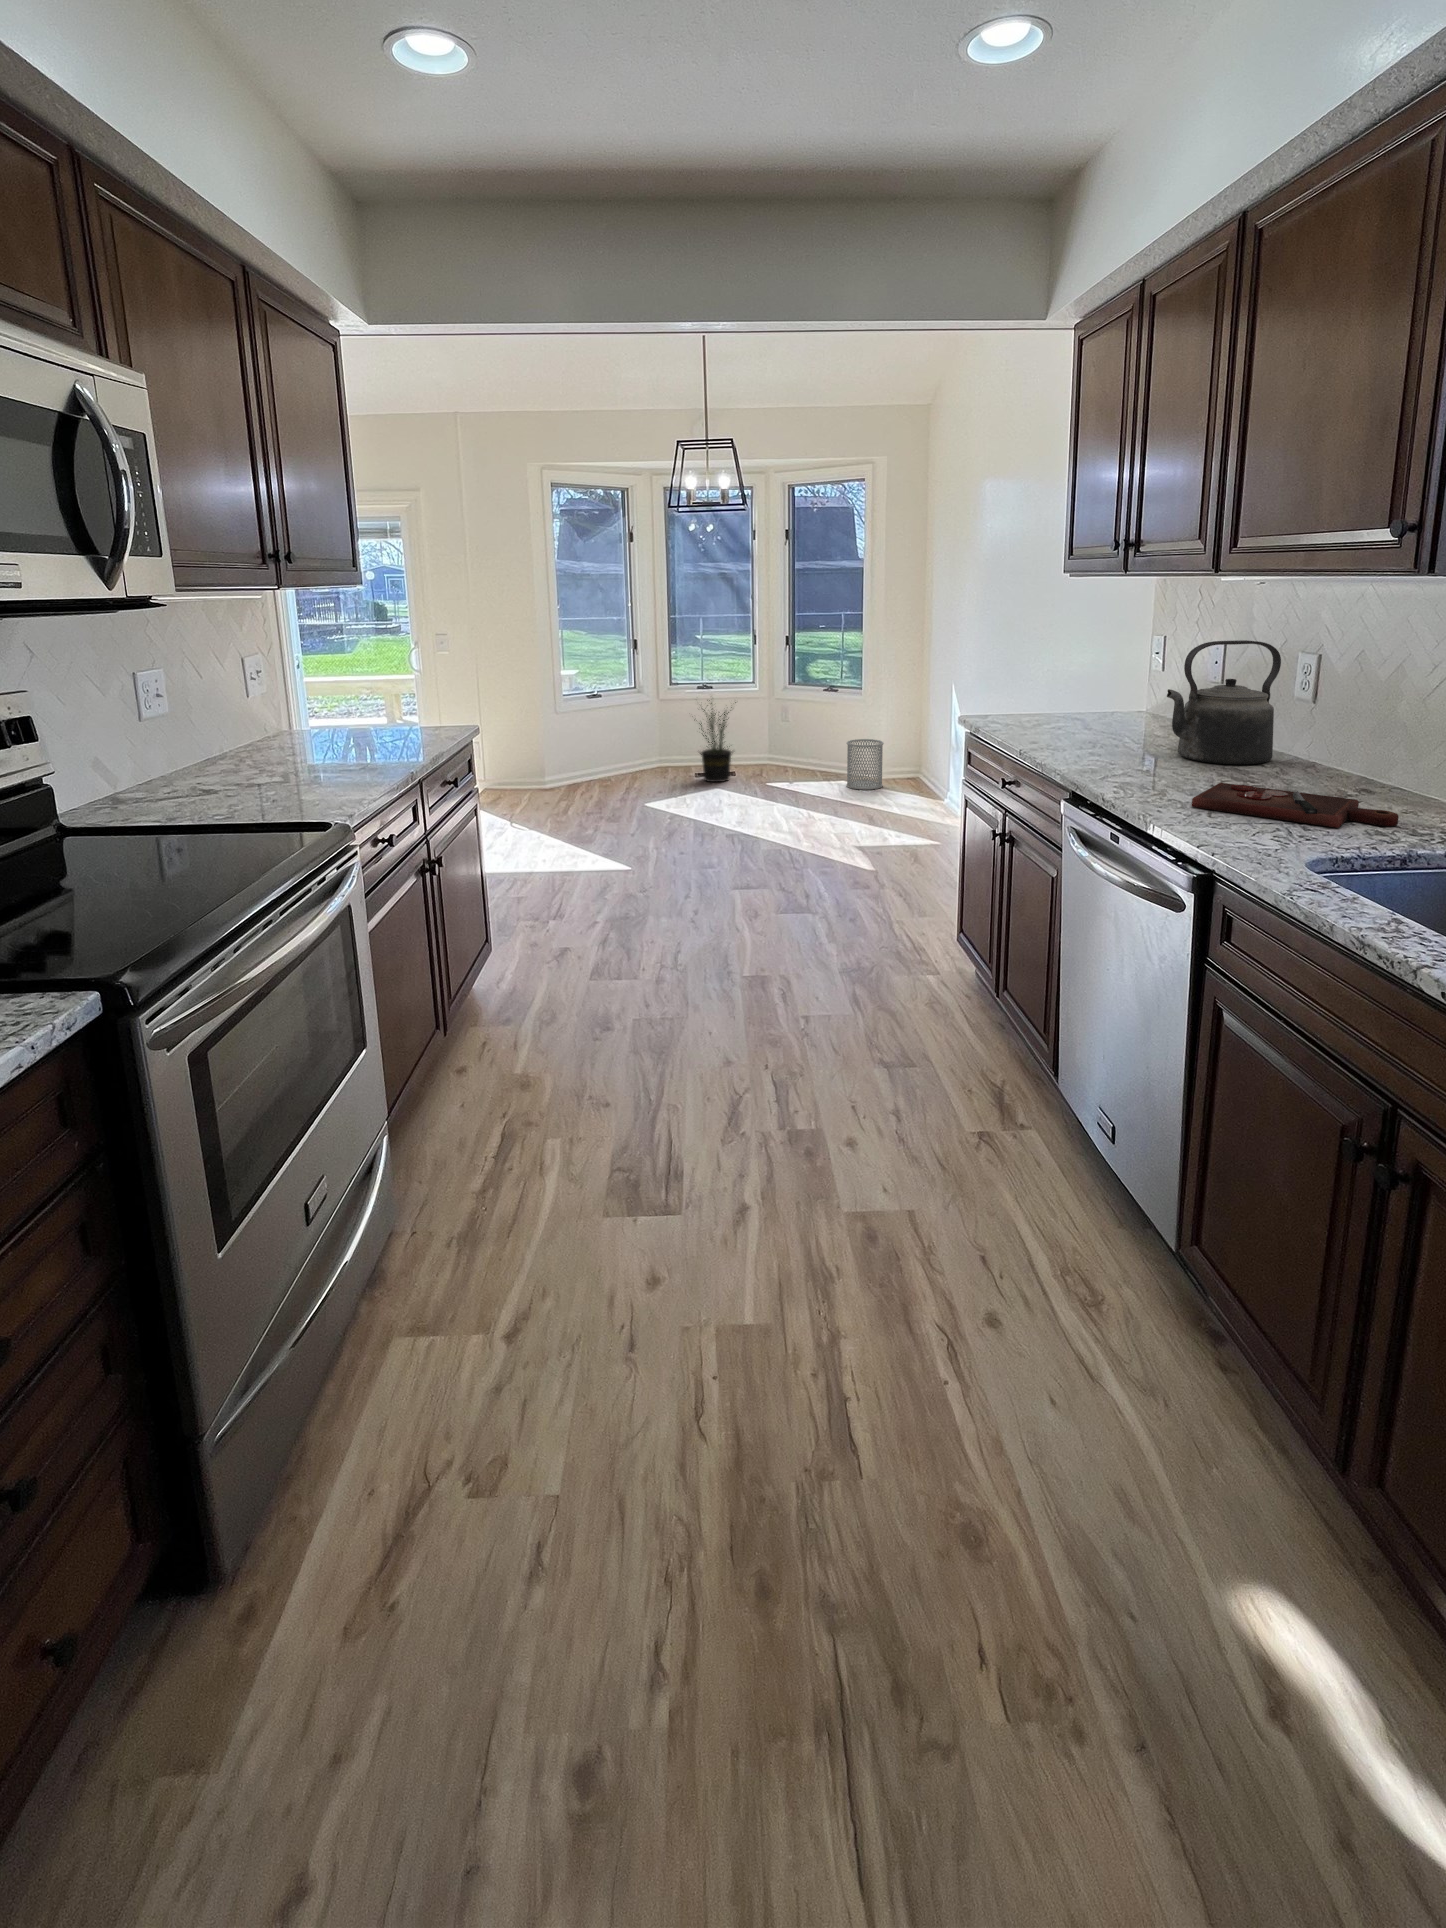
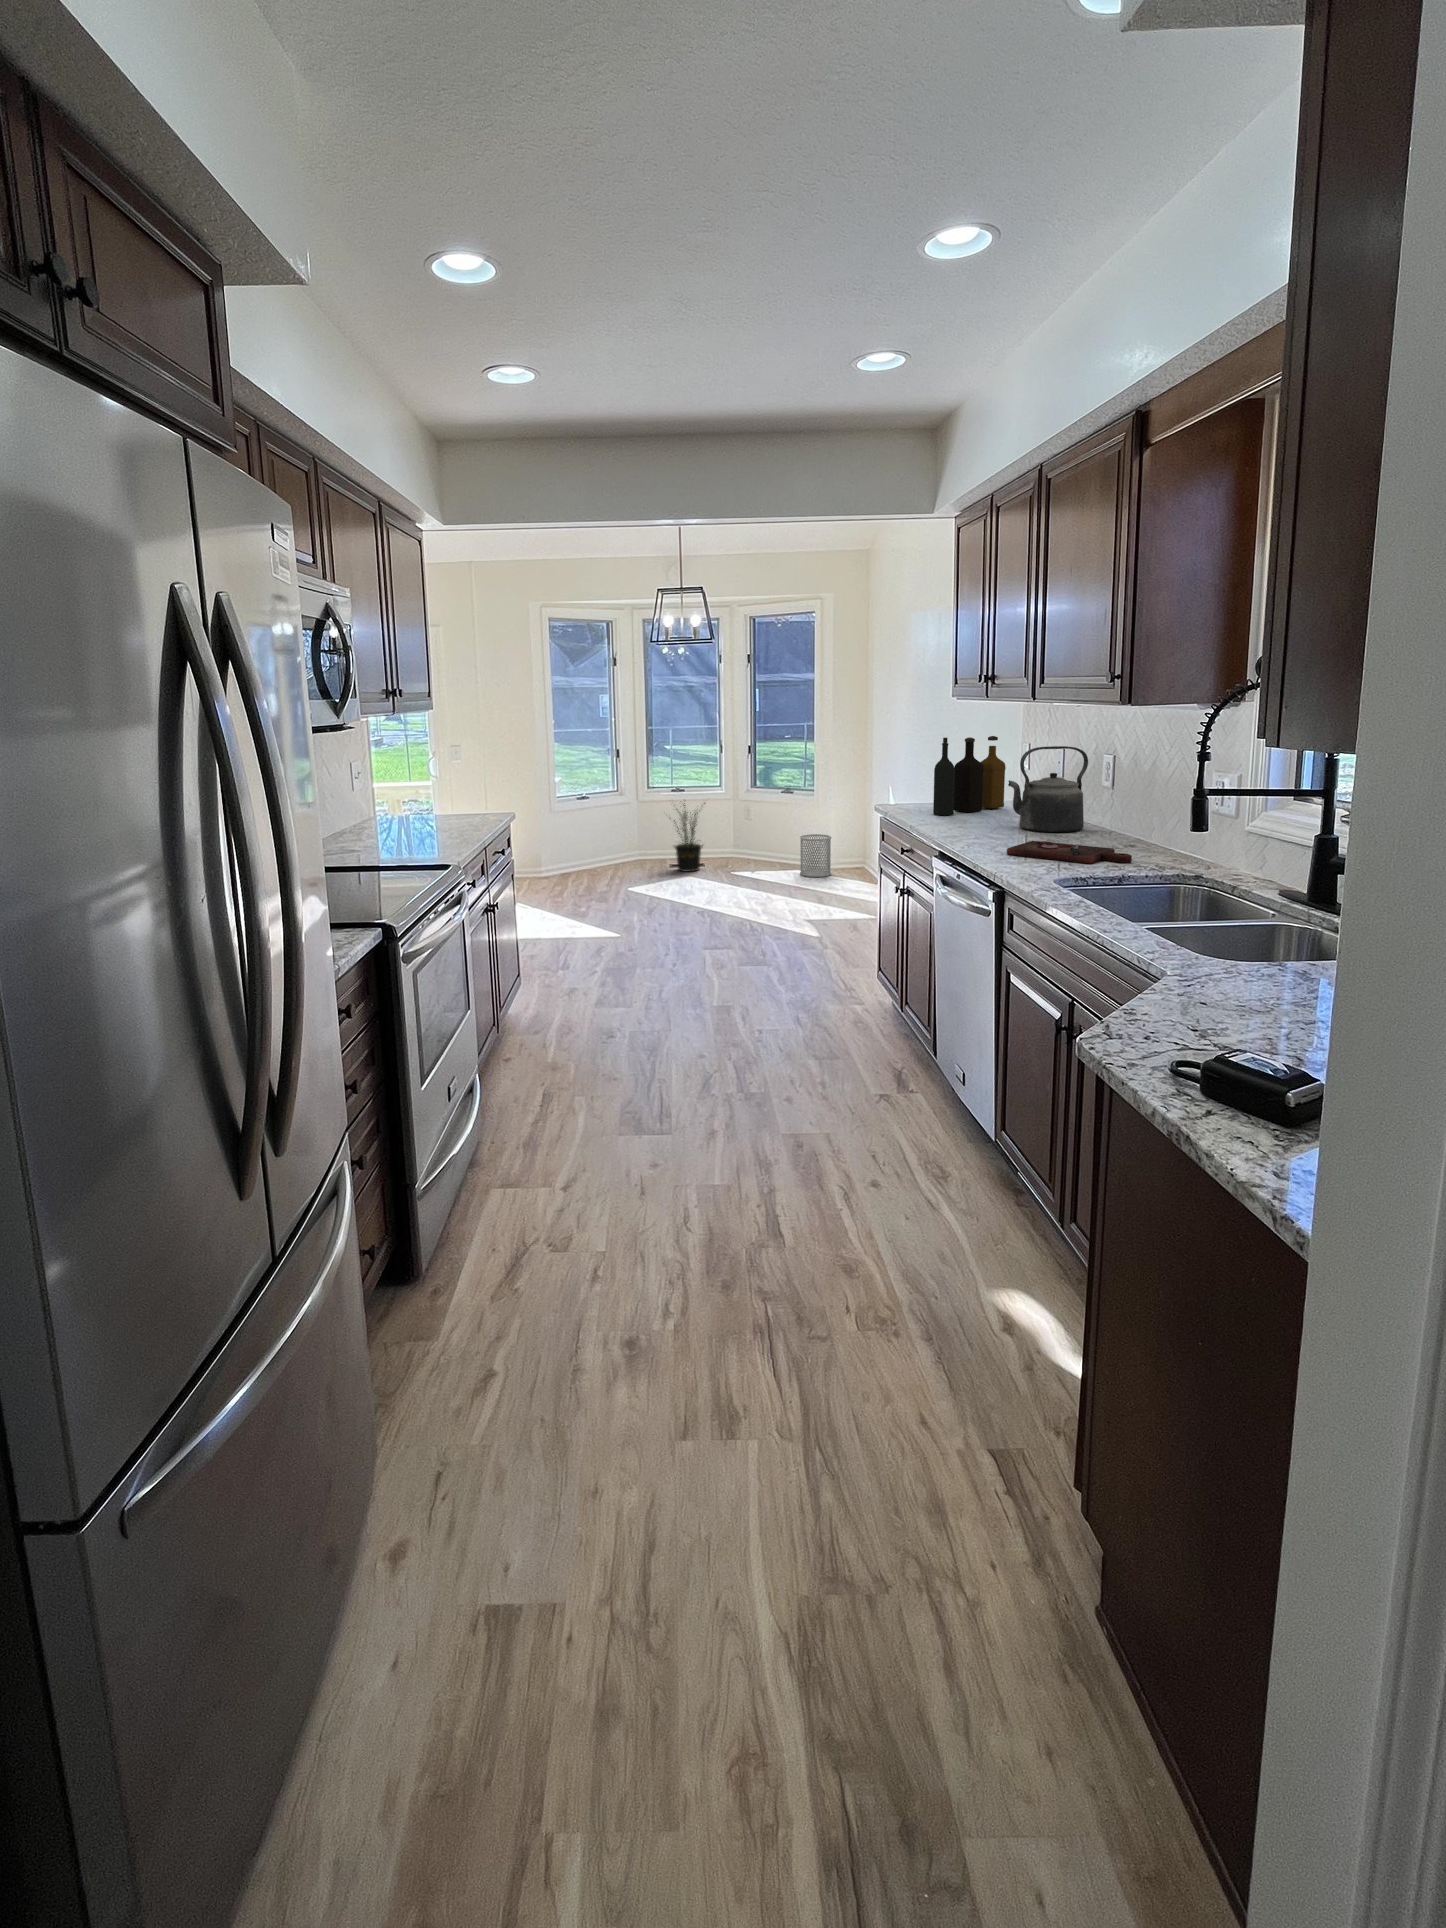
bottle: none [1044,625,1141,734] -> present [933,736,1006,815]

